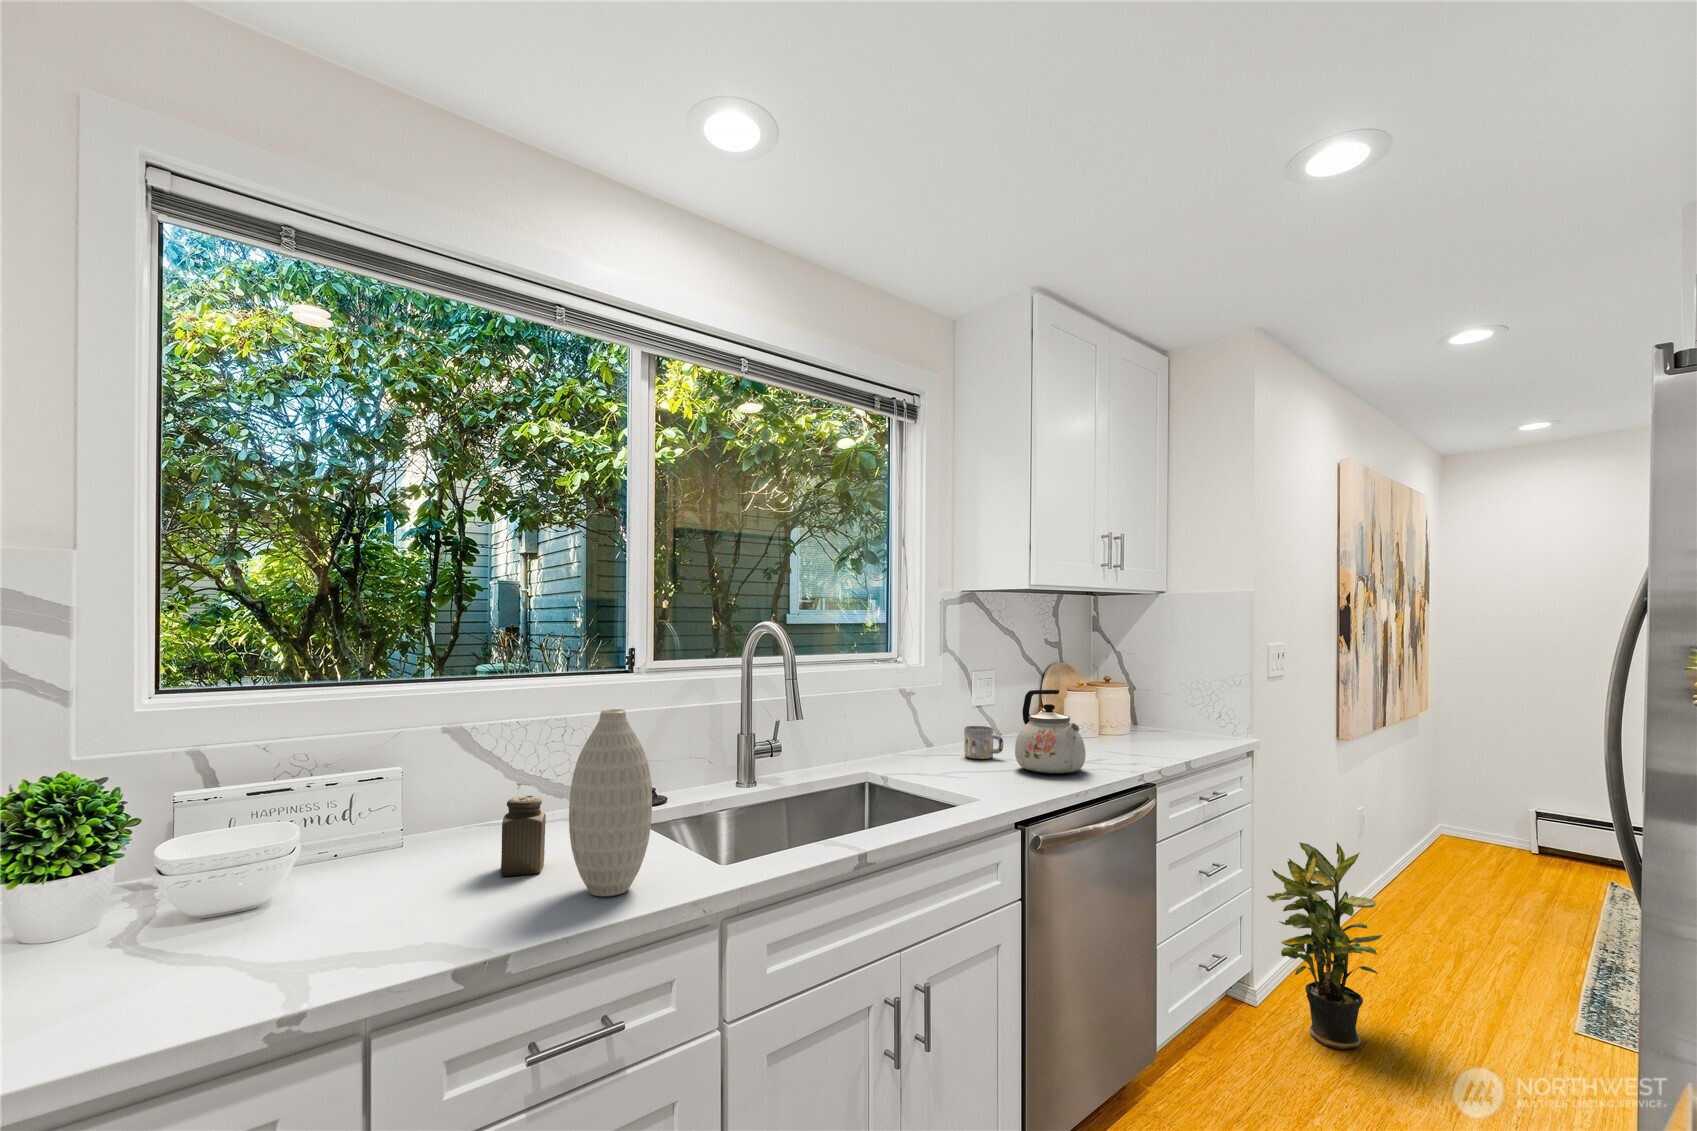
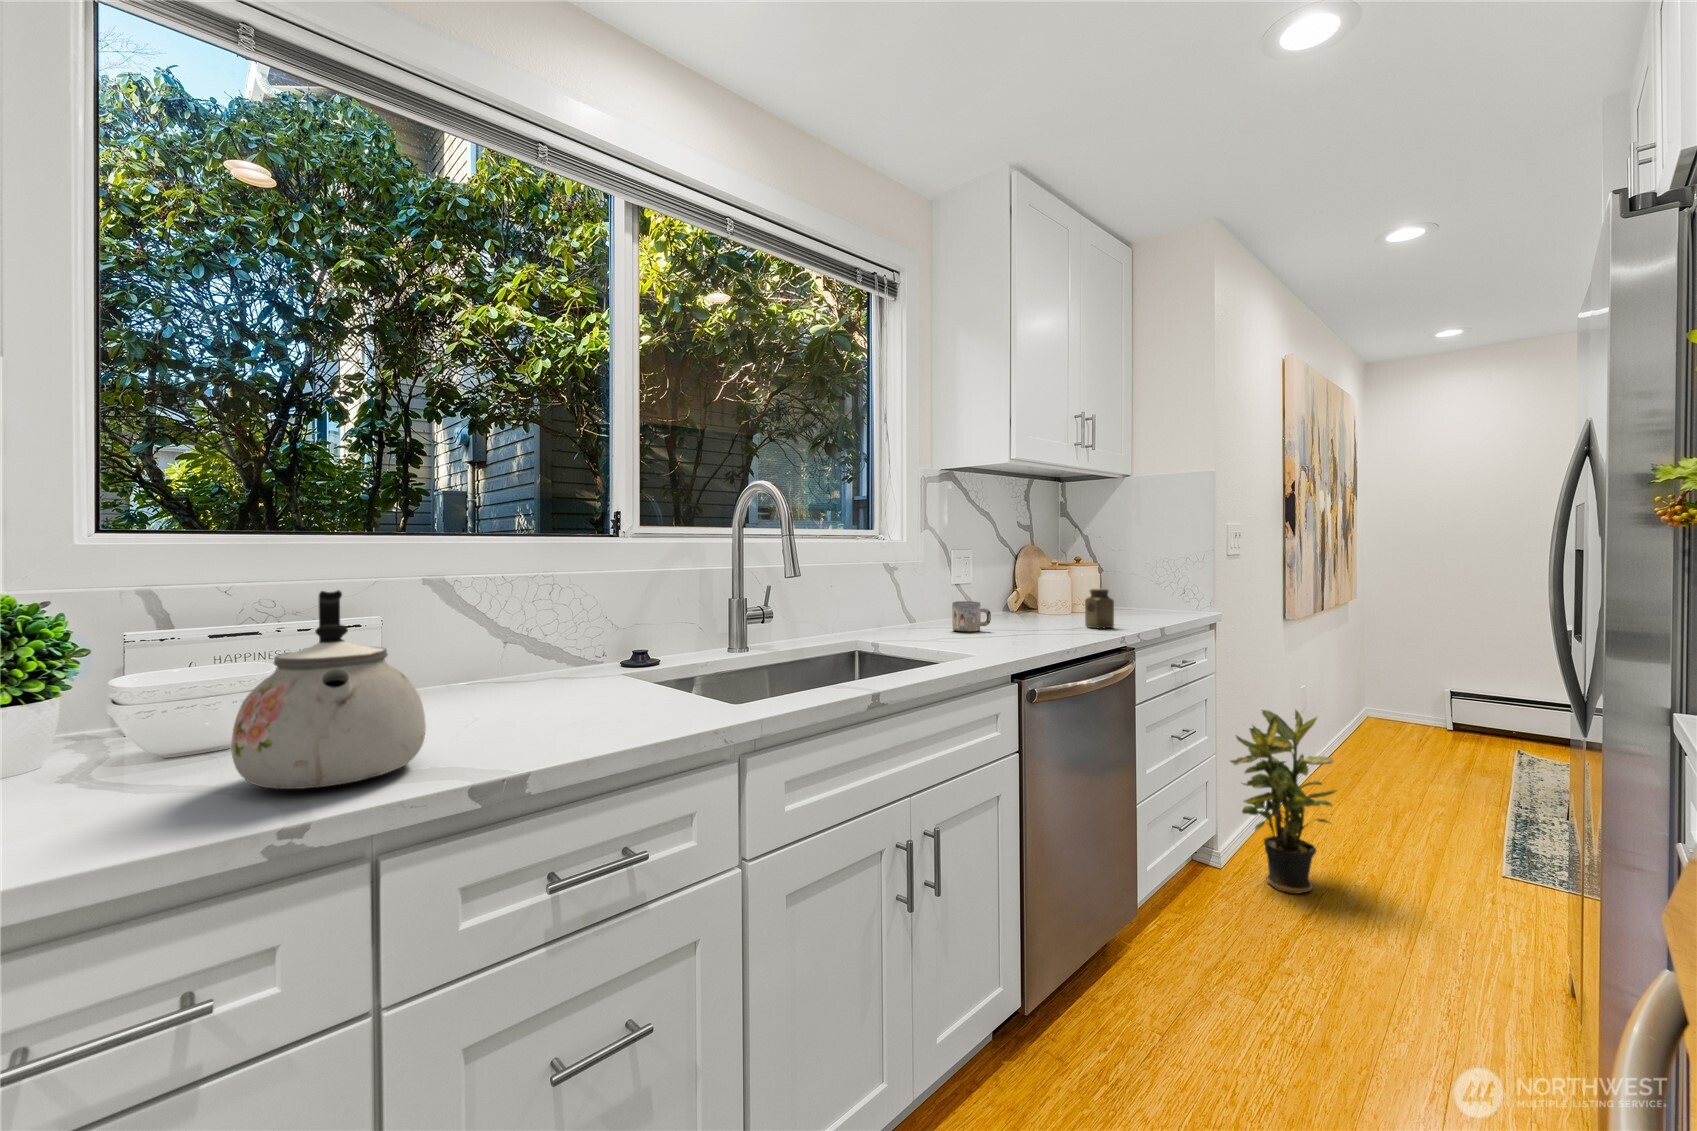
kettle: present [1015,690,1086,773] -> present [231,590,426,789]
vase: present [569,709,652,896] -> none [575,536,662,728]
salt shaker: present [501,796,546,876] -> present [1085,588,1114,629]

